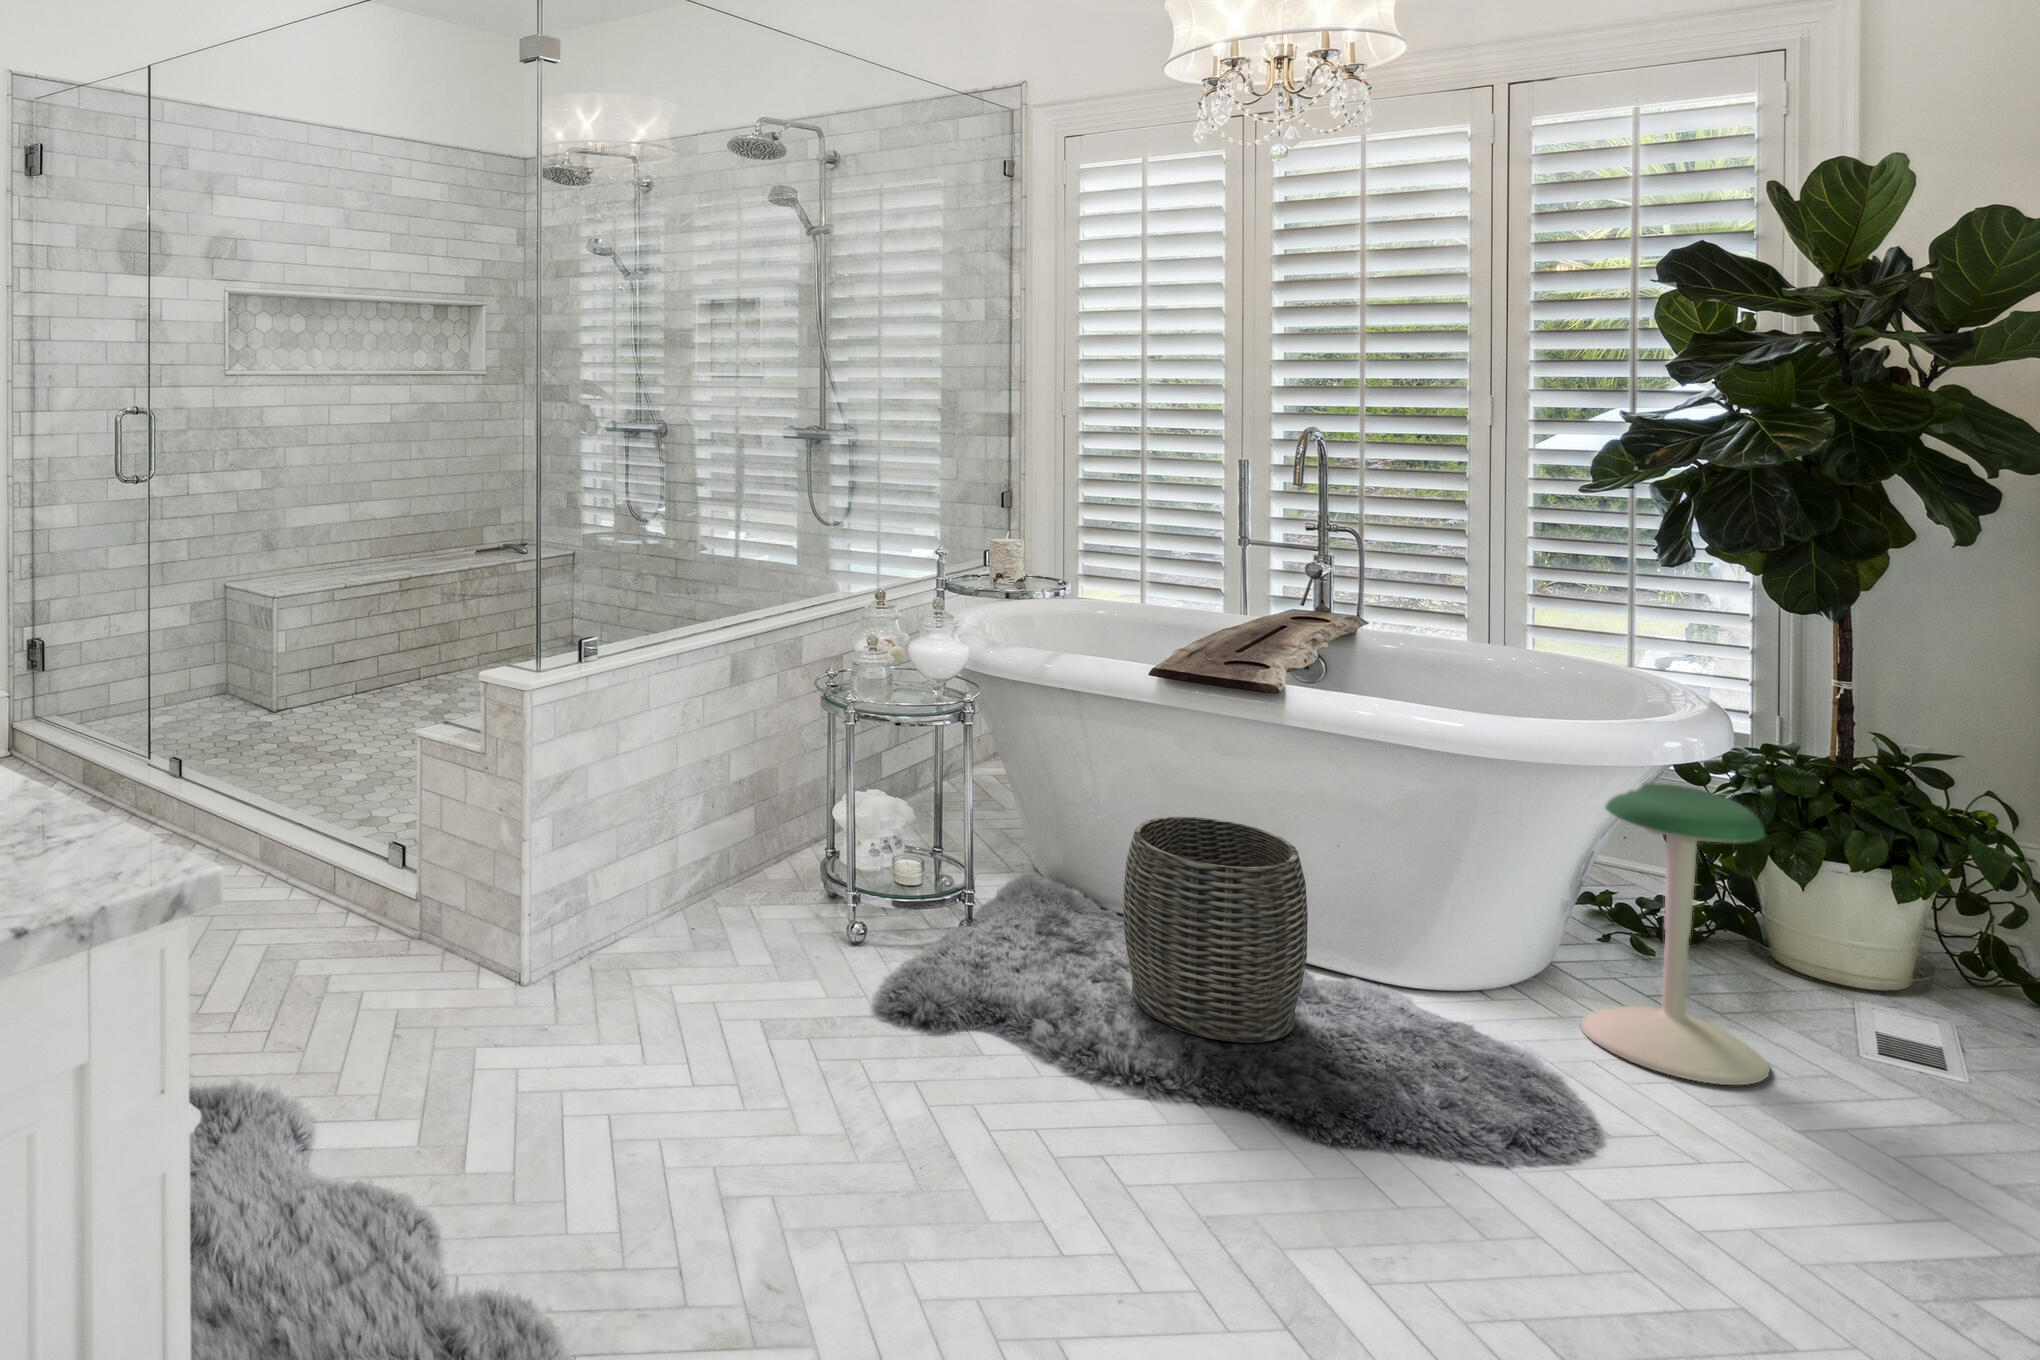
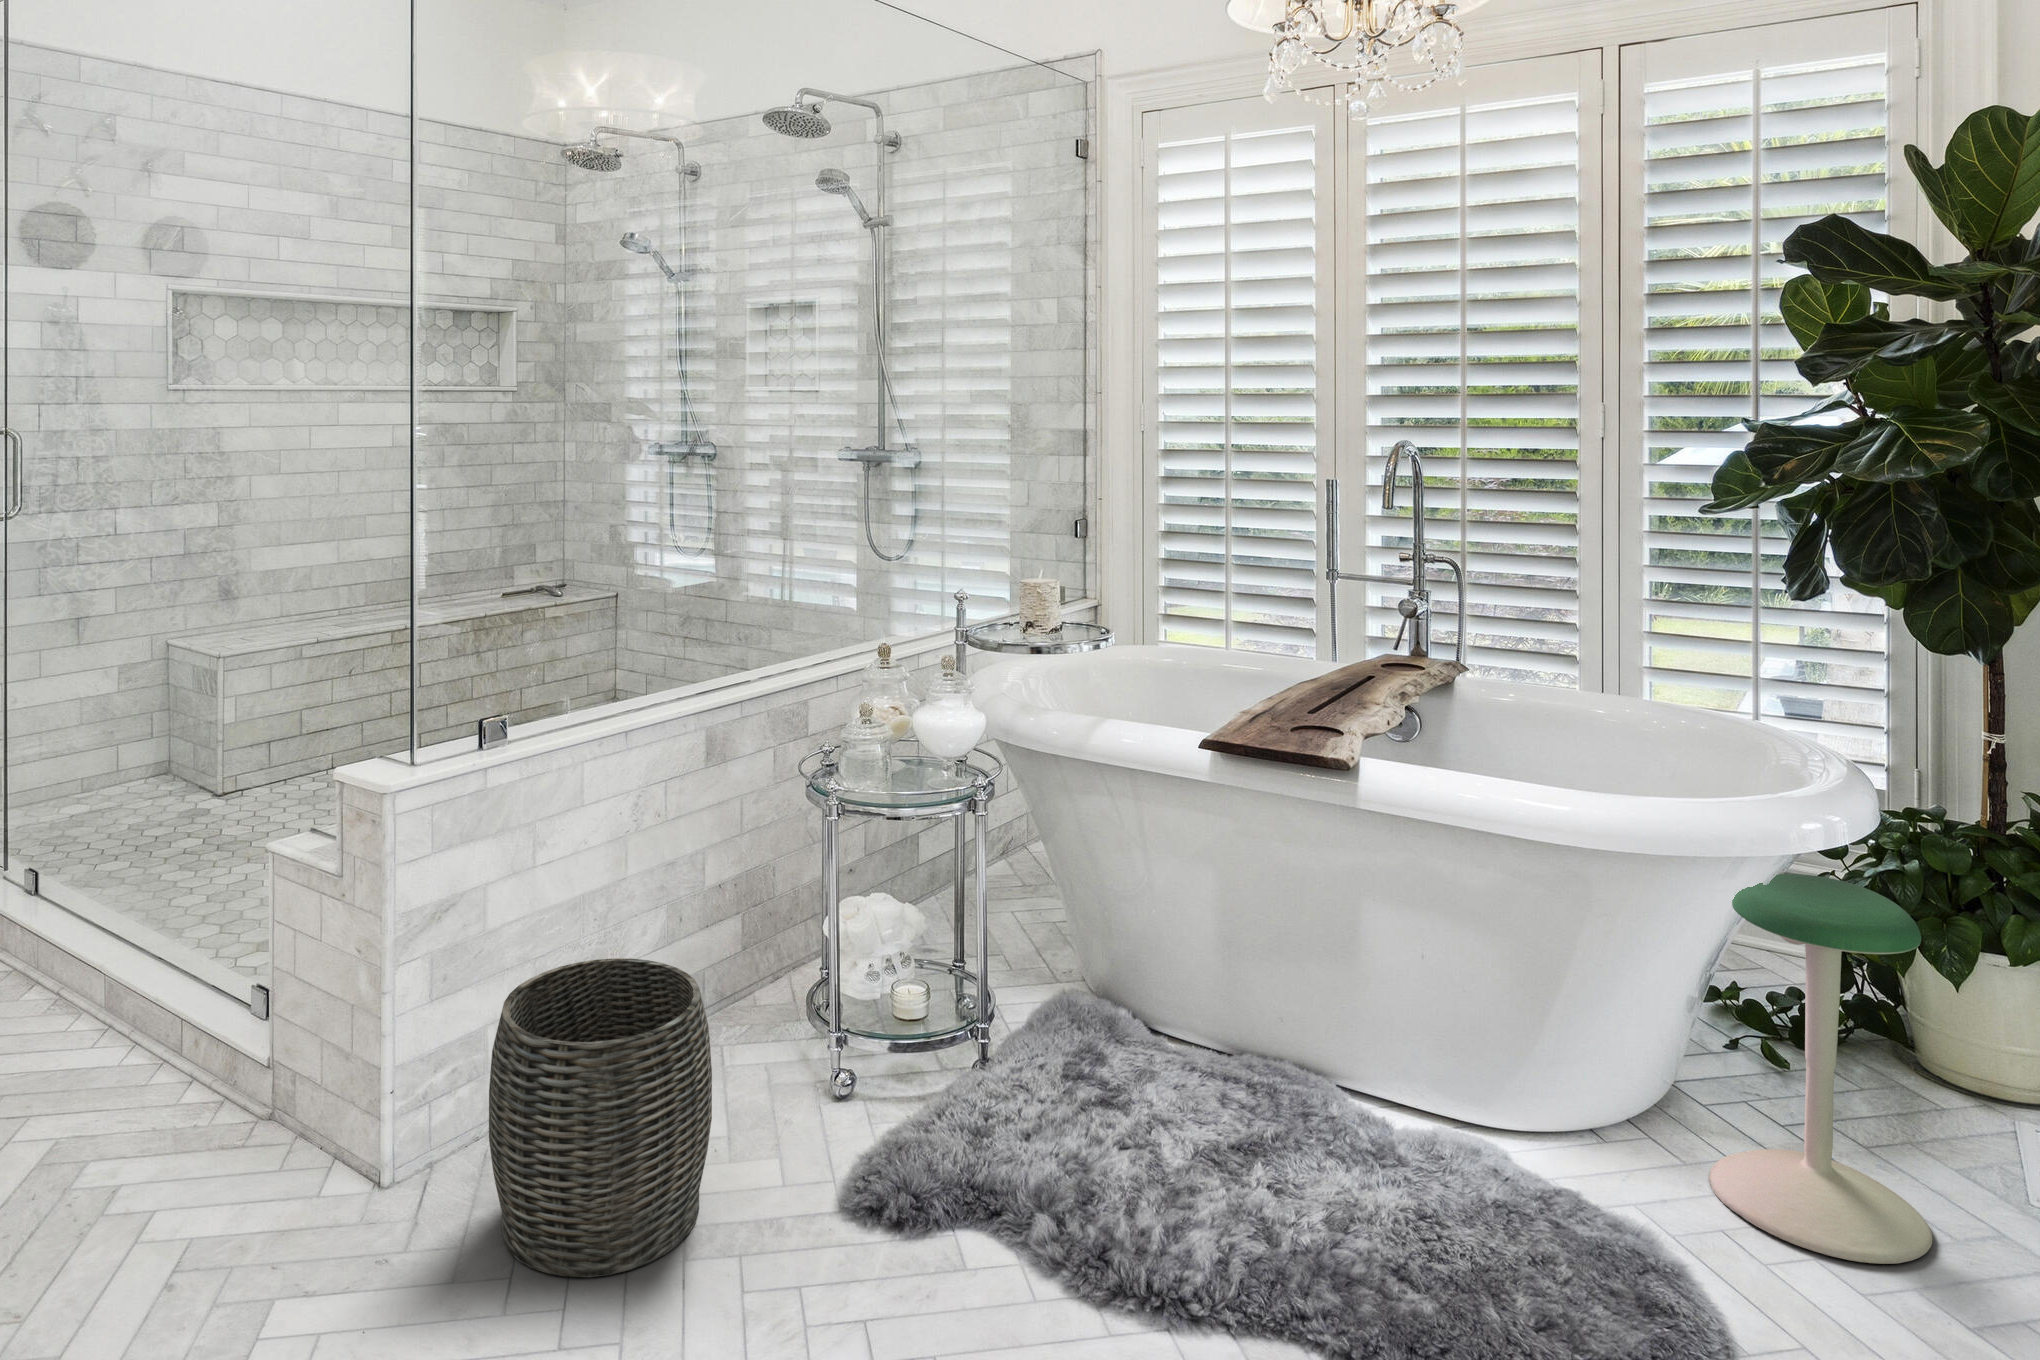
woven basket: present [1123,817,1308,1043] -> present [489,958,712,1277]

